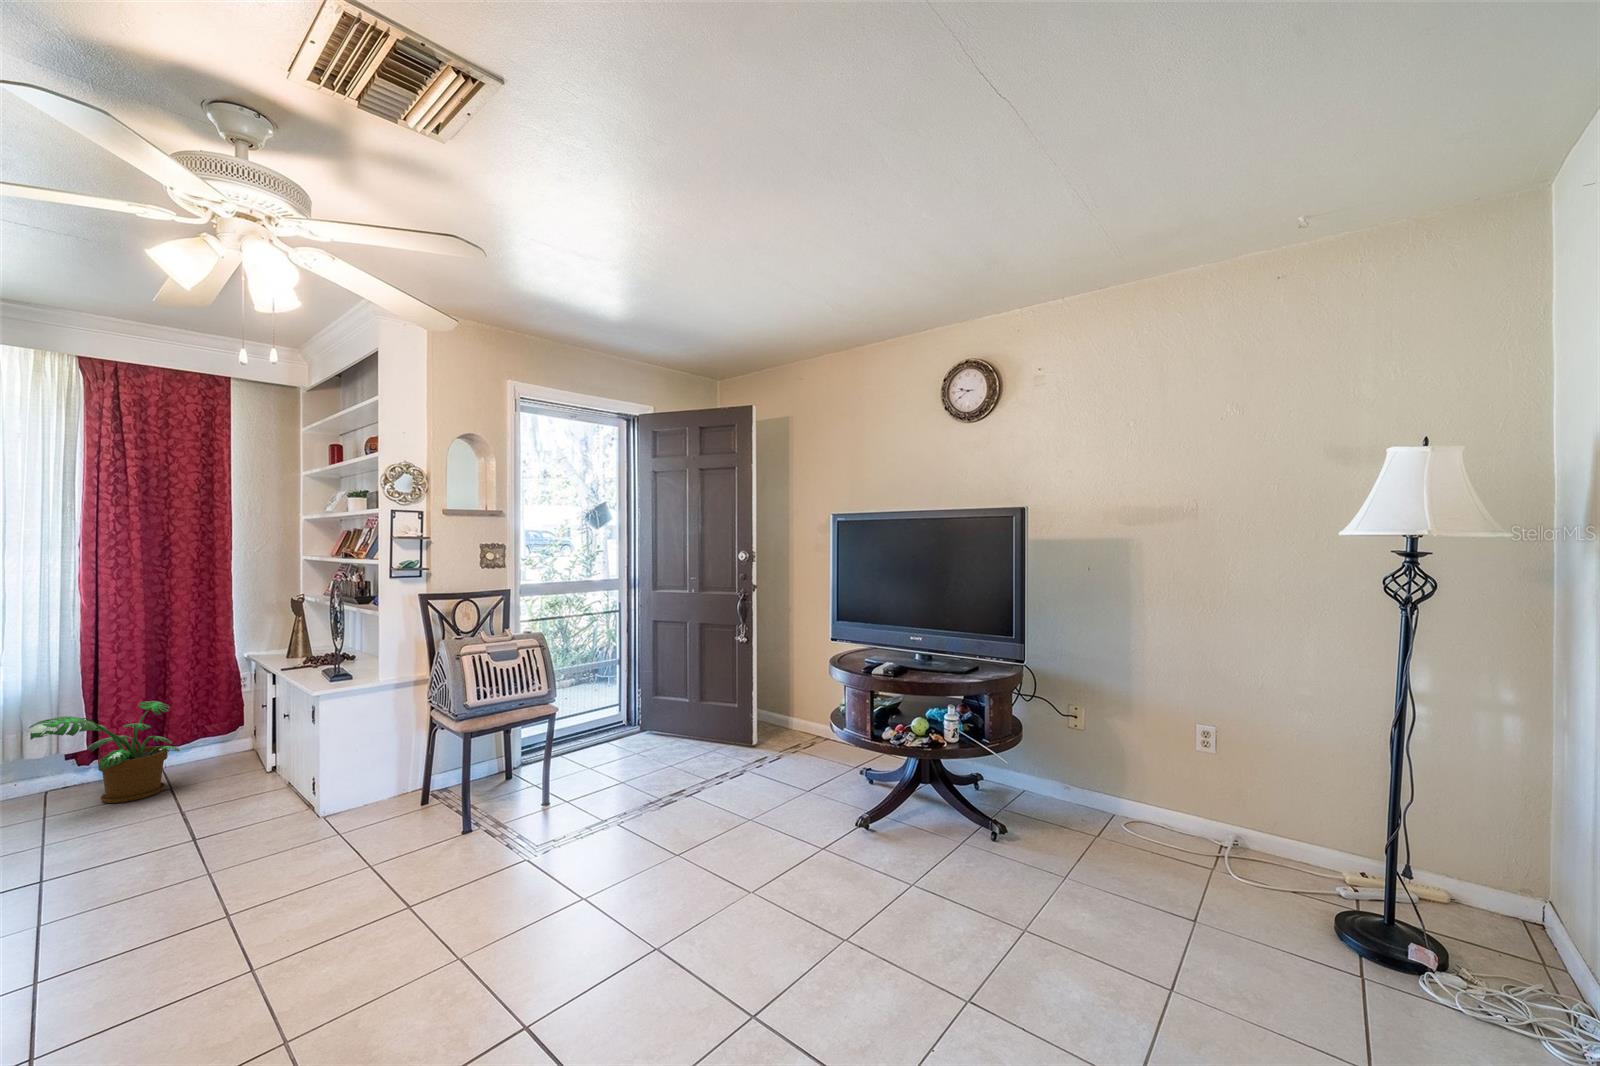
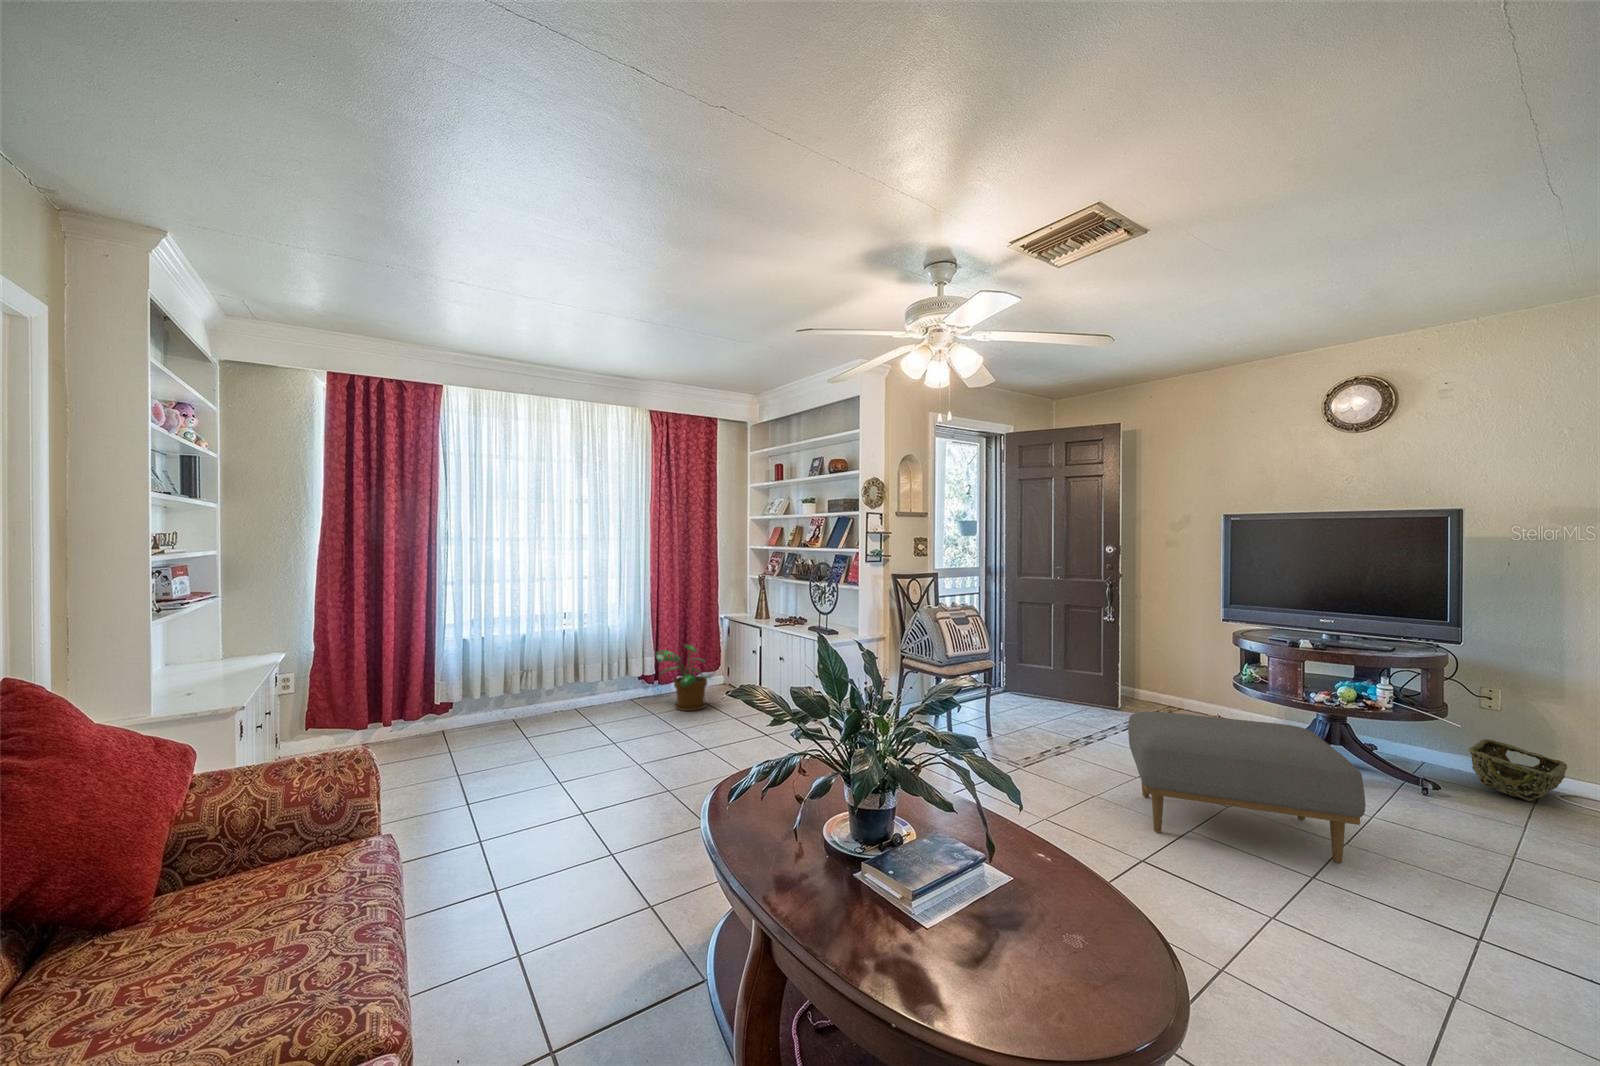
woven basket: none [1035,766,1128,841] -> present [1469,739,1567,801]
ottoman: none [557,778,827,988] -> present [1128,712,1366,863]

